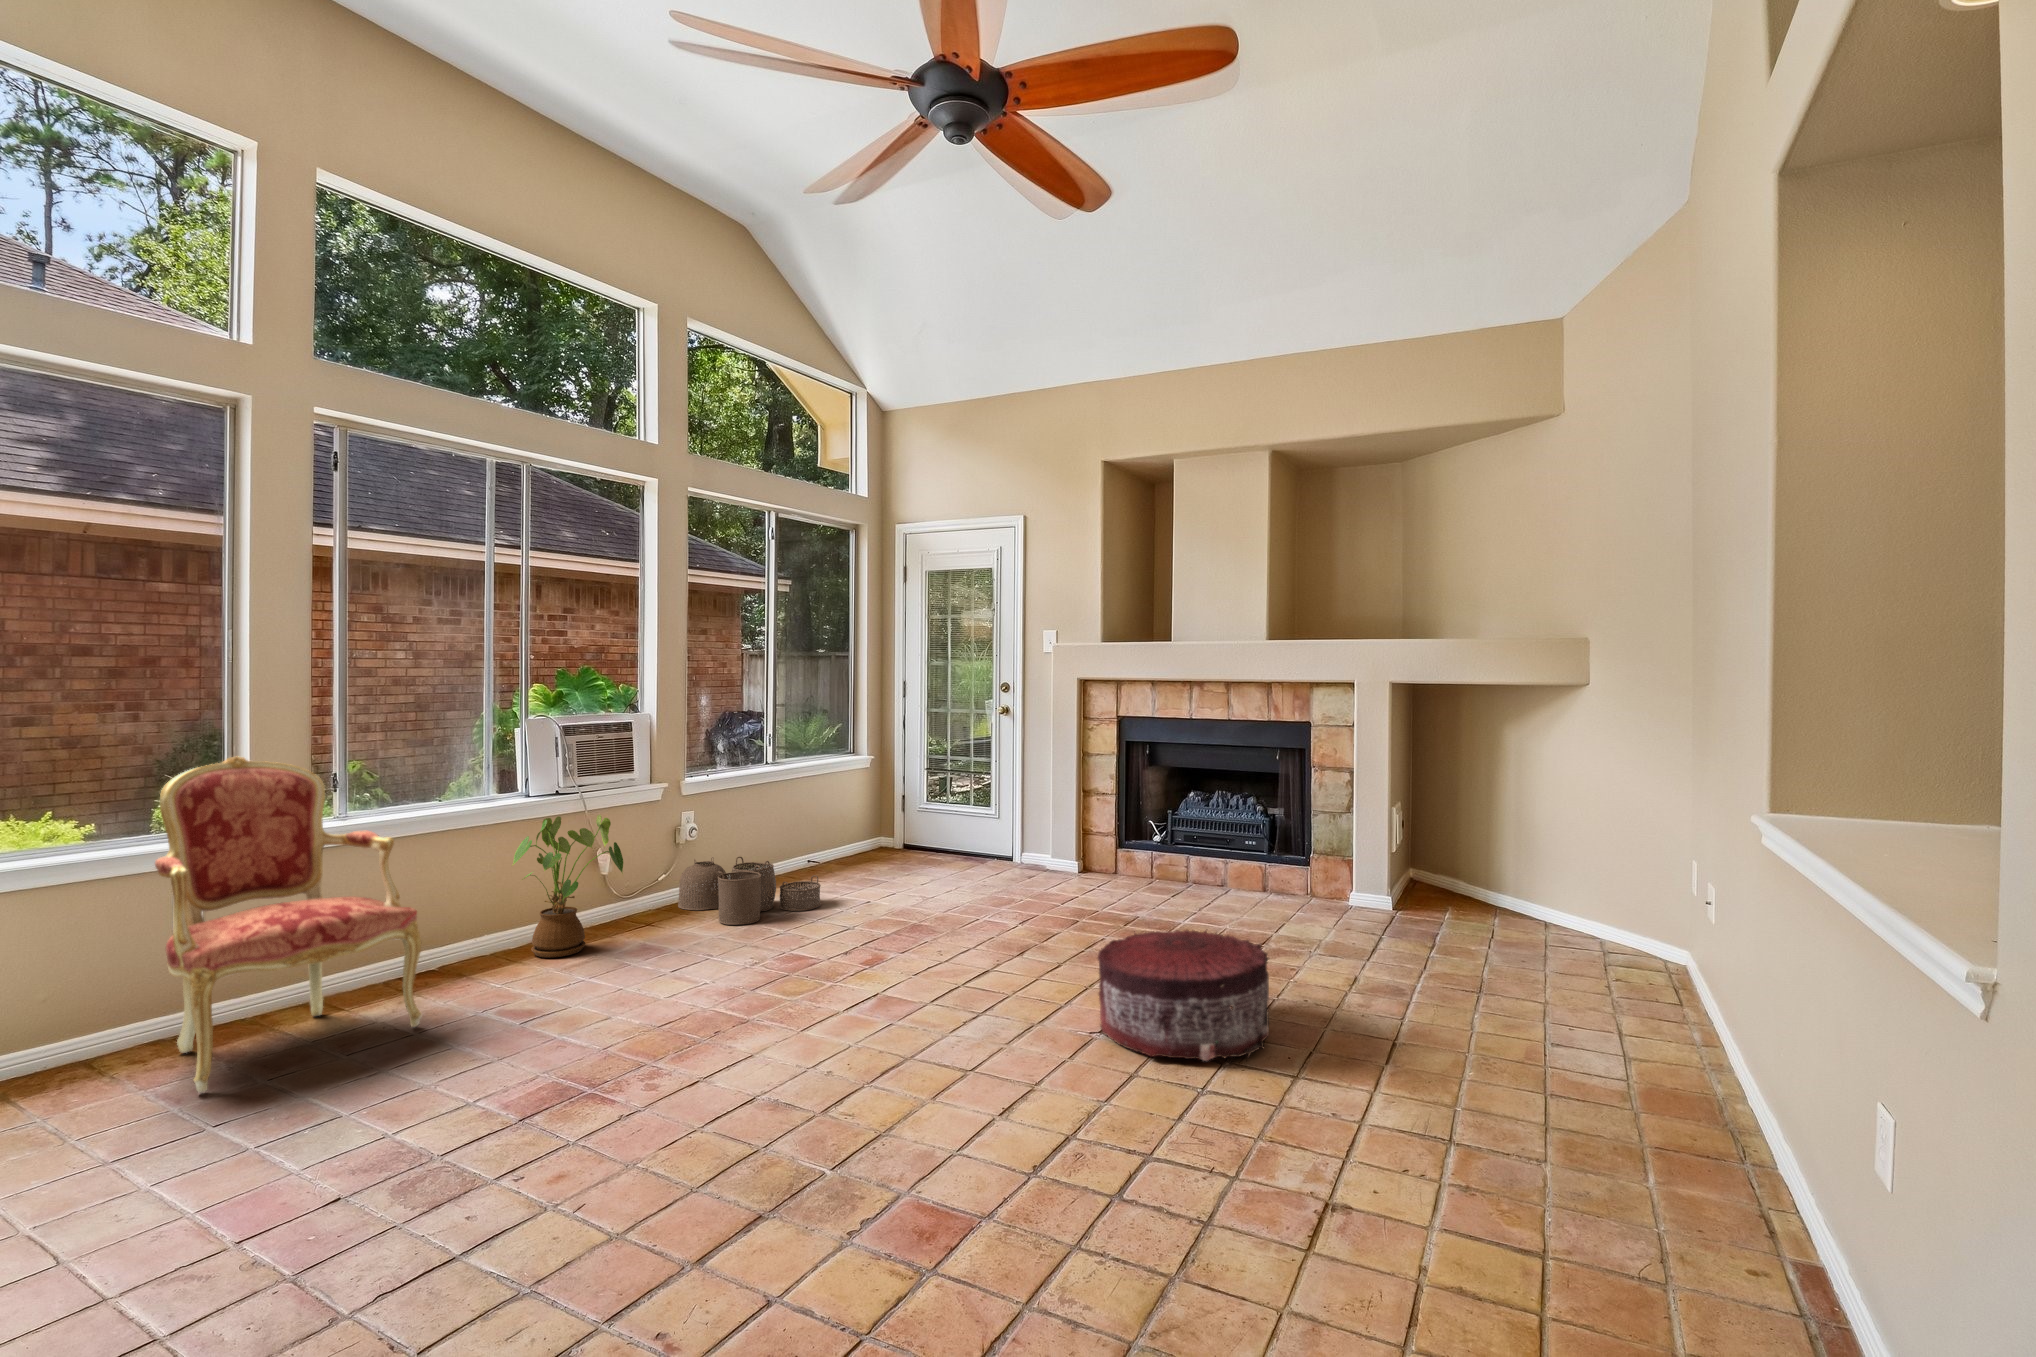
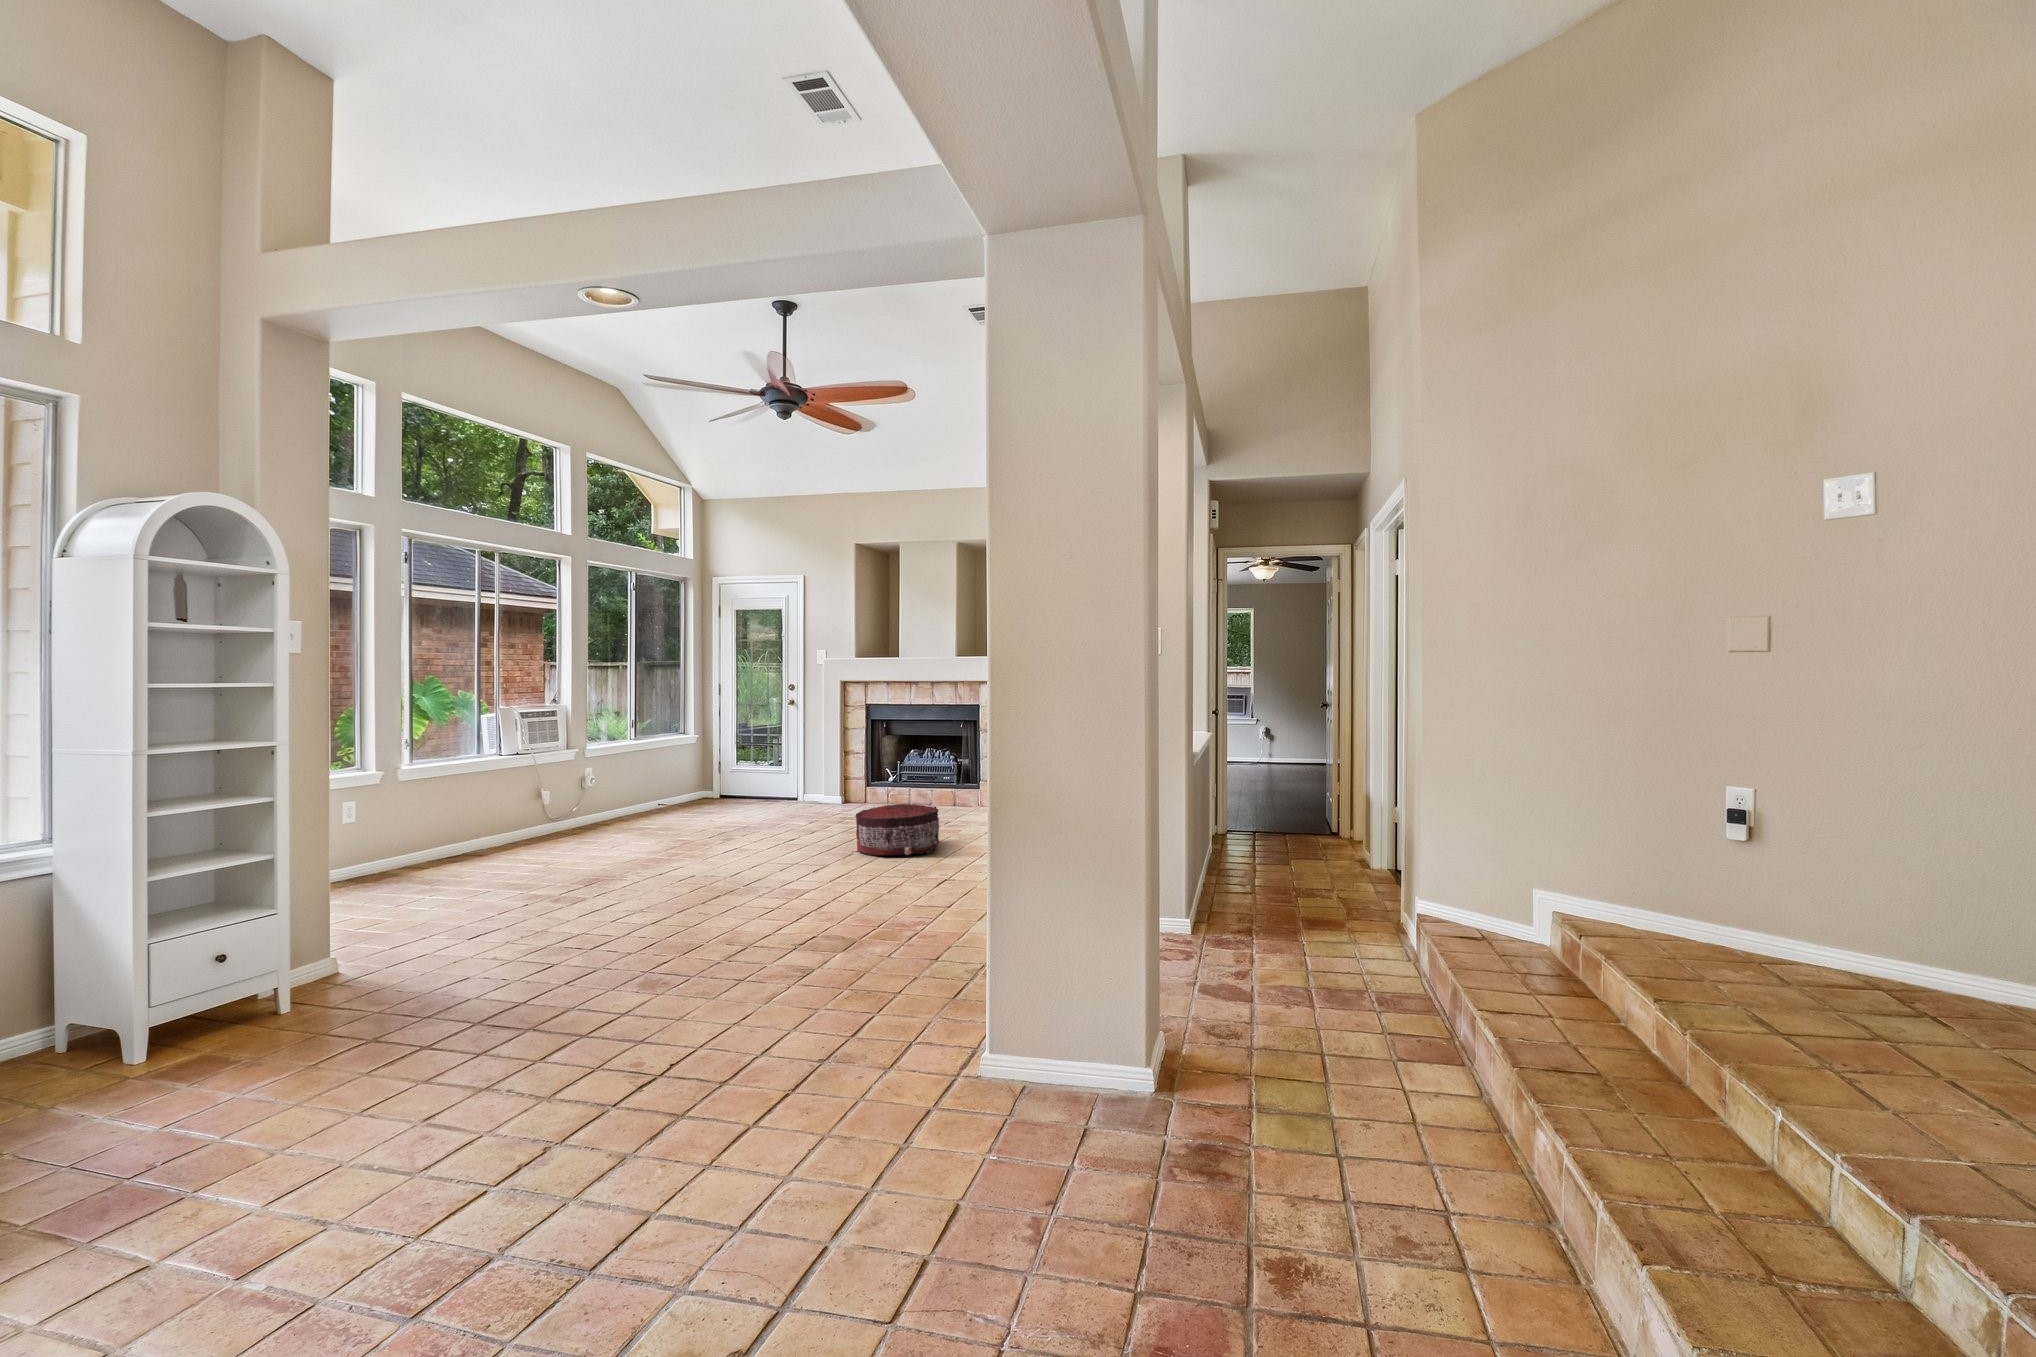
armchair: present [155,757,422,1093] -> none [347,726,487,890]
house plant: present [512,815,623,958] -> none [506,765,572,847]
woven basket: present [678,857,821,925] -> none [585,794,680,832]

